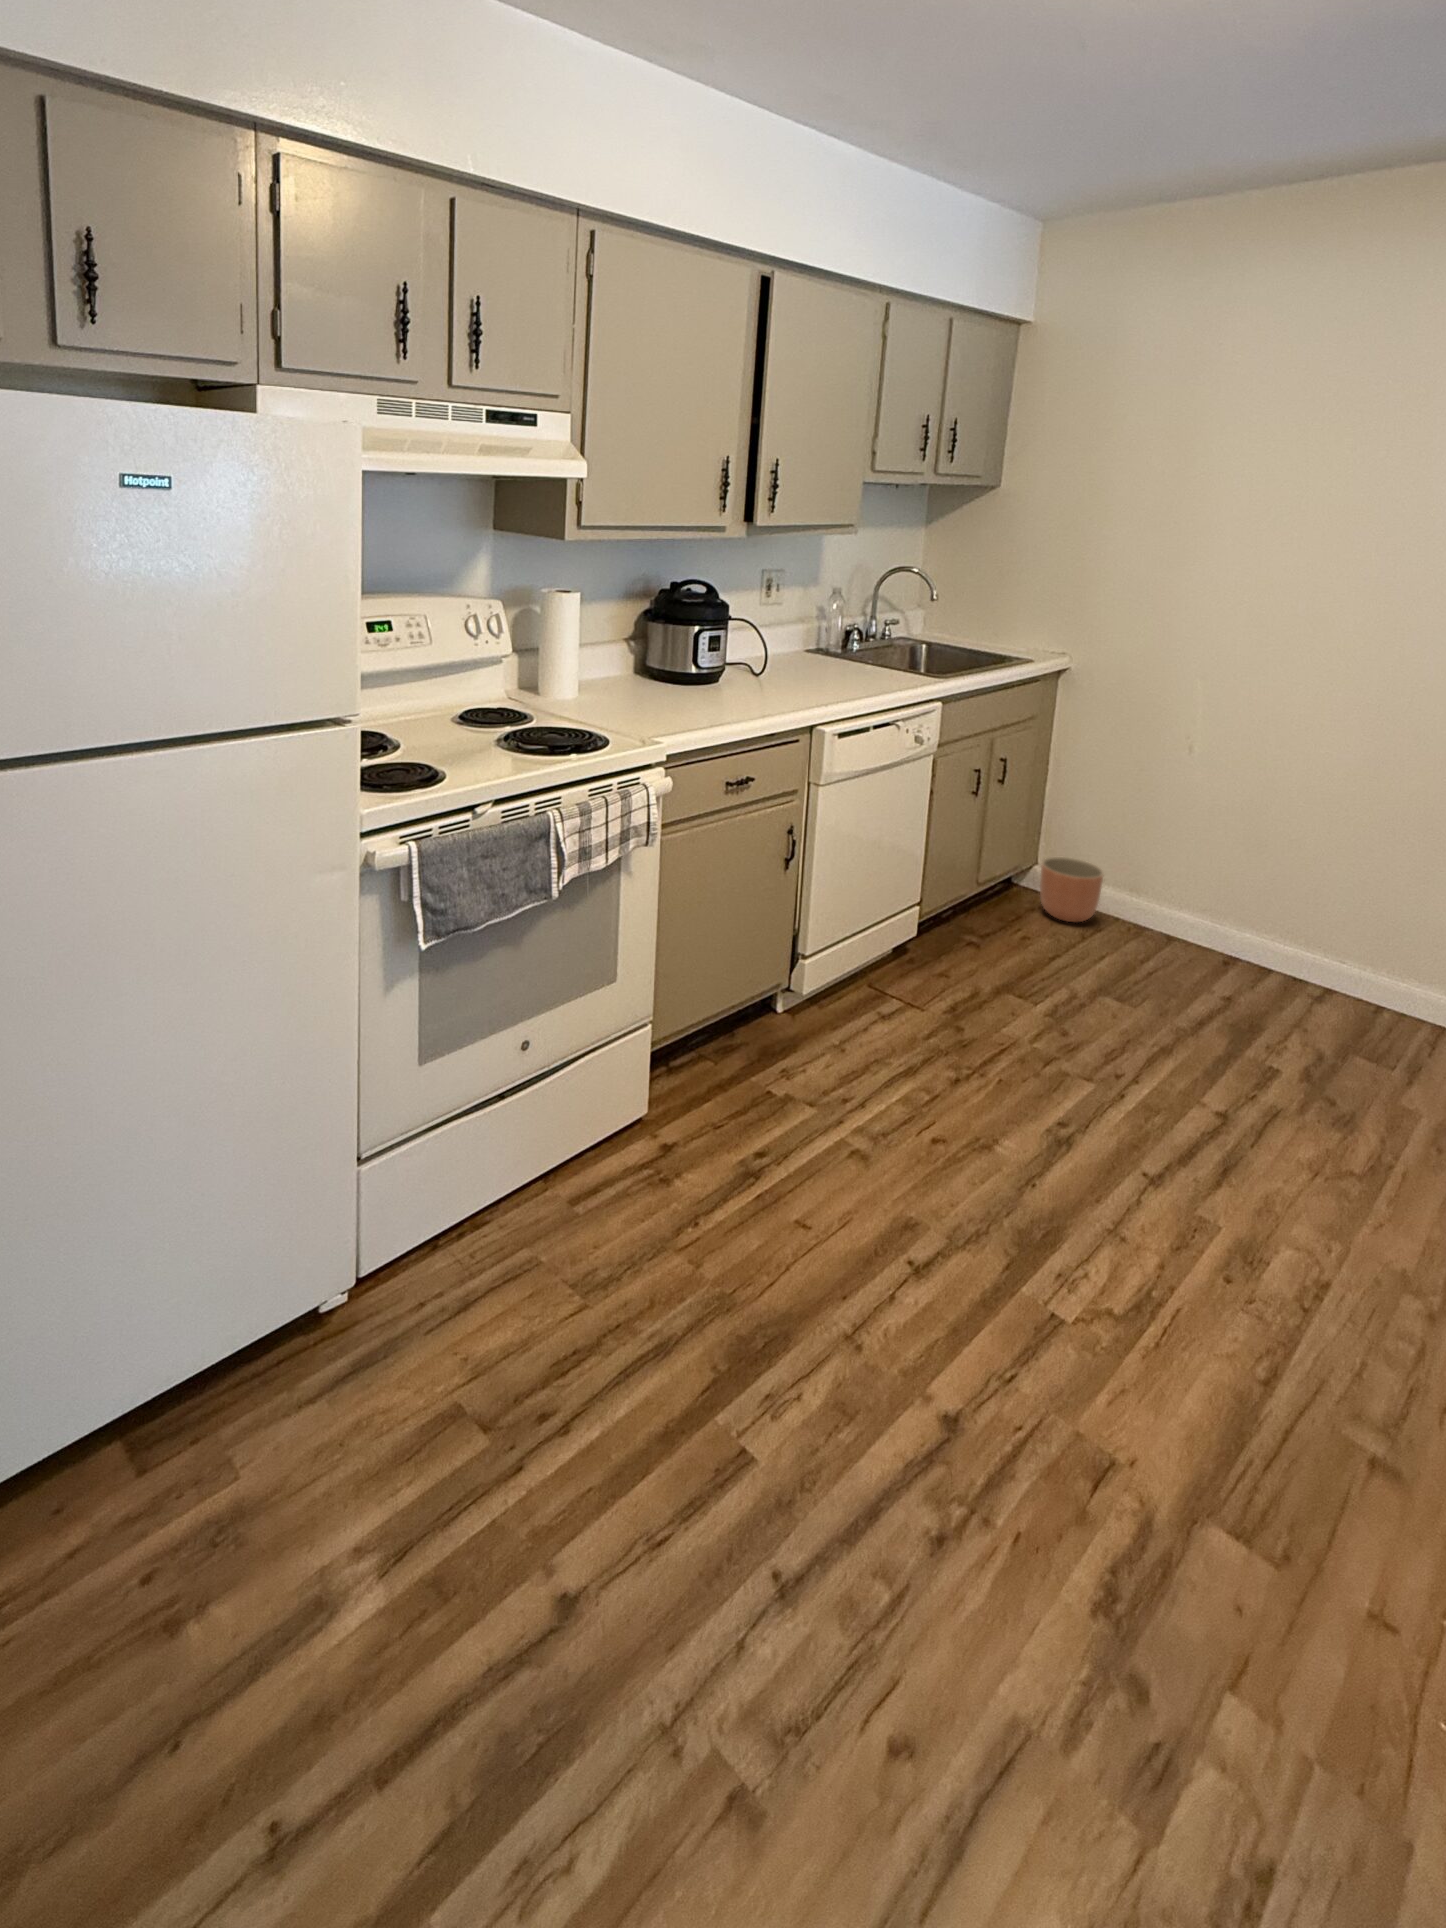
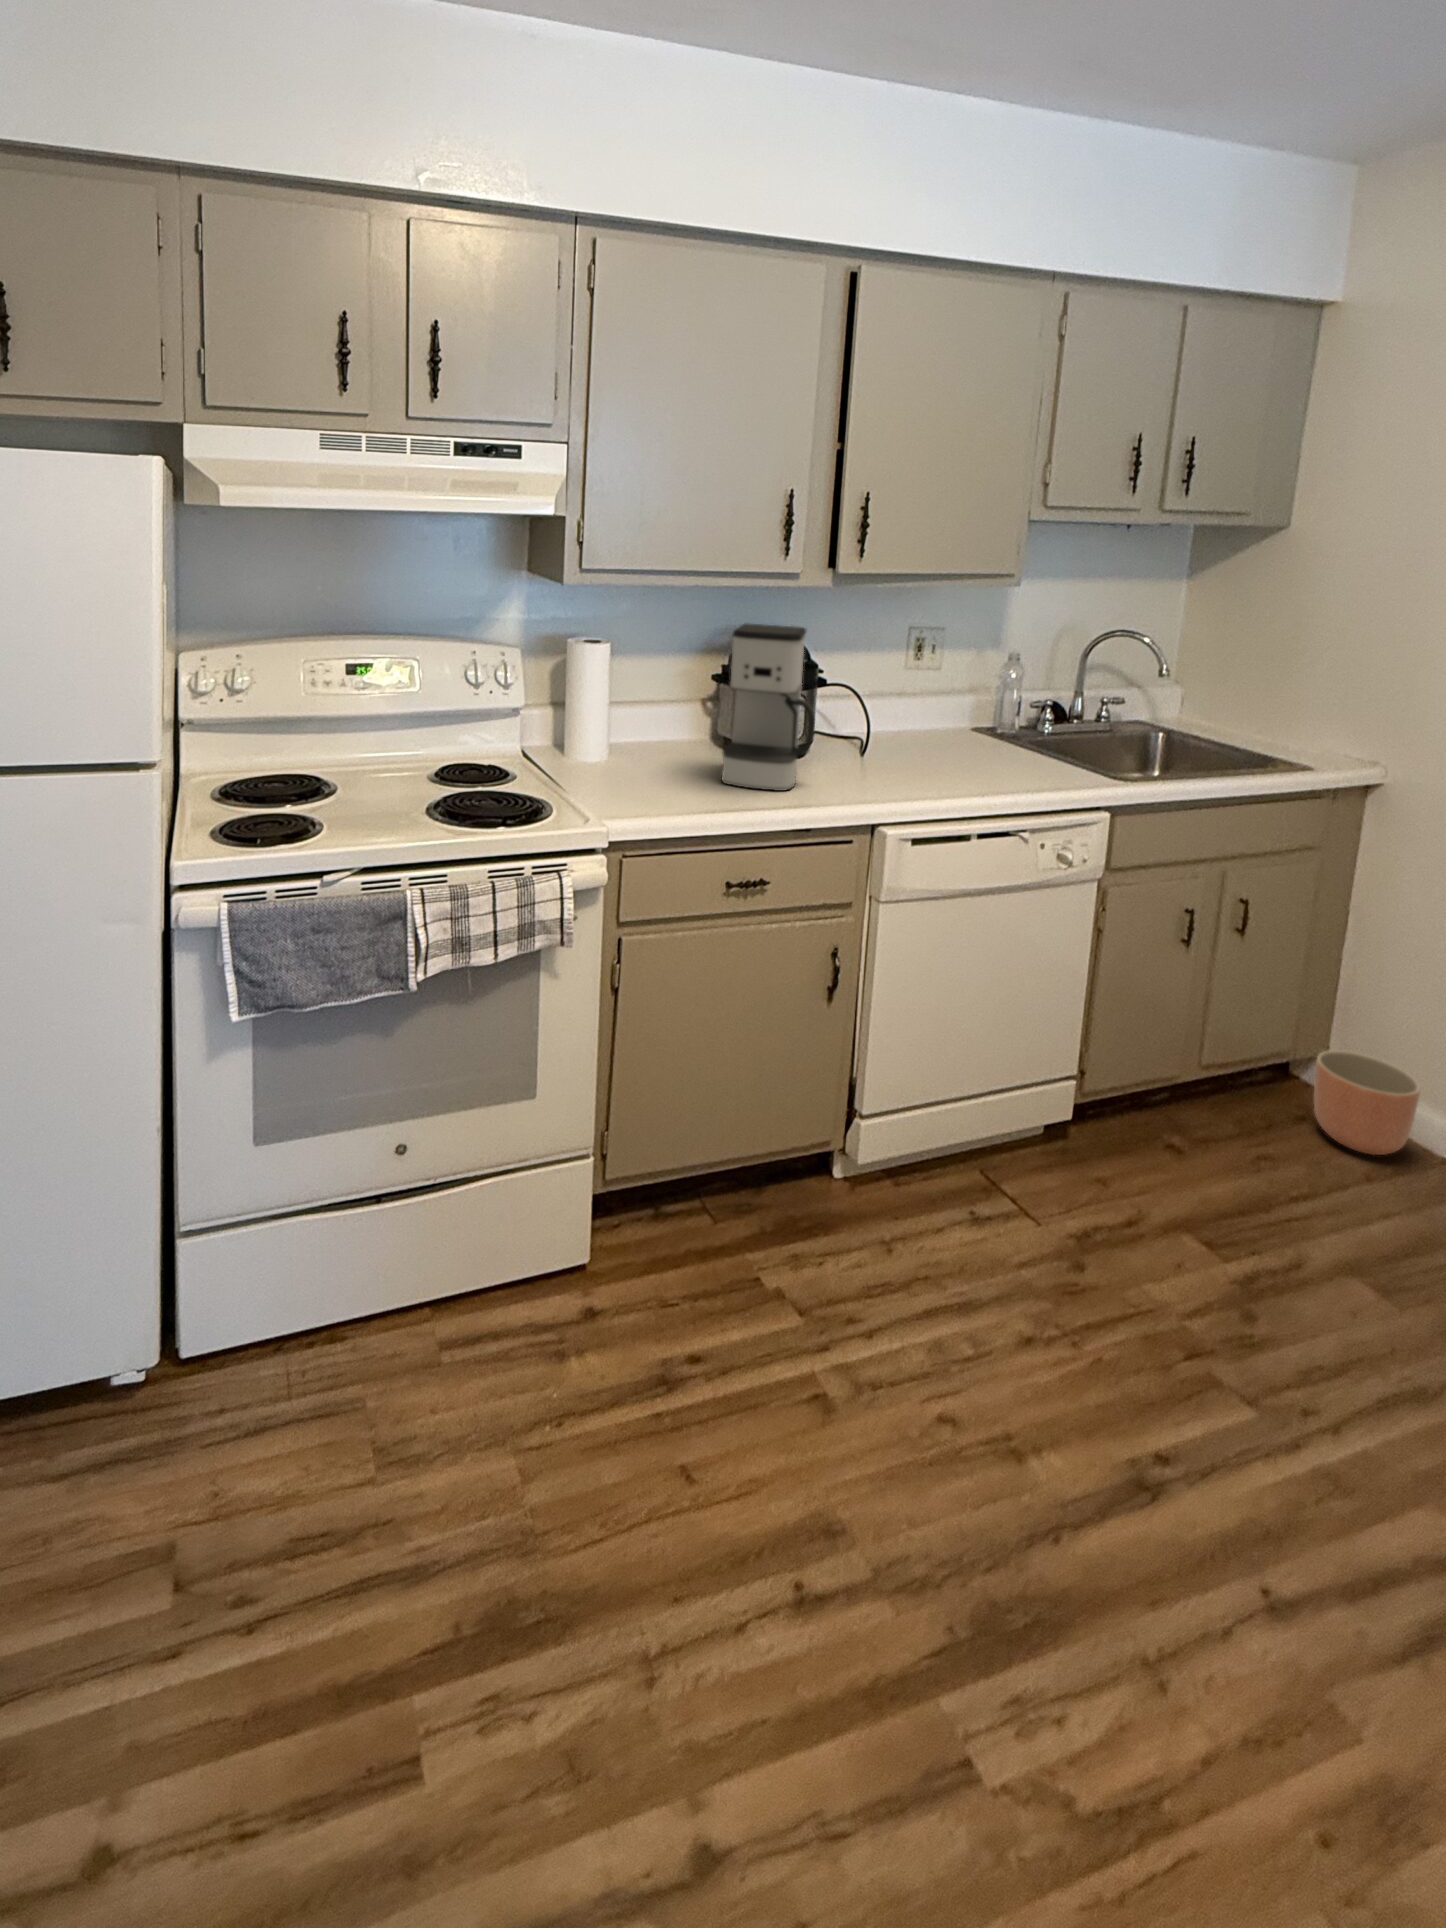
coffee maker: none [682,571,761,707] -> present [721,624,815,791]

